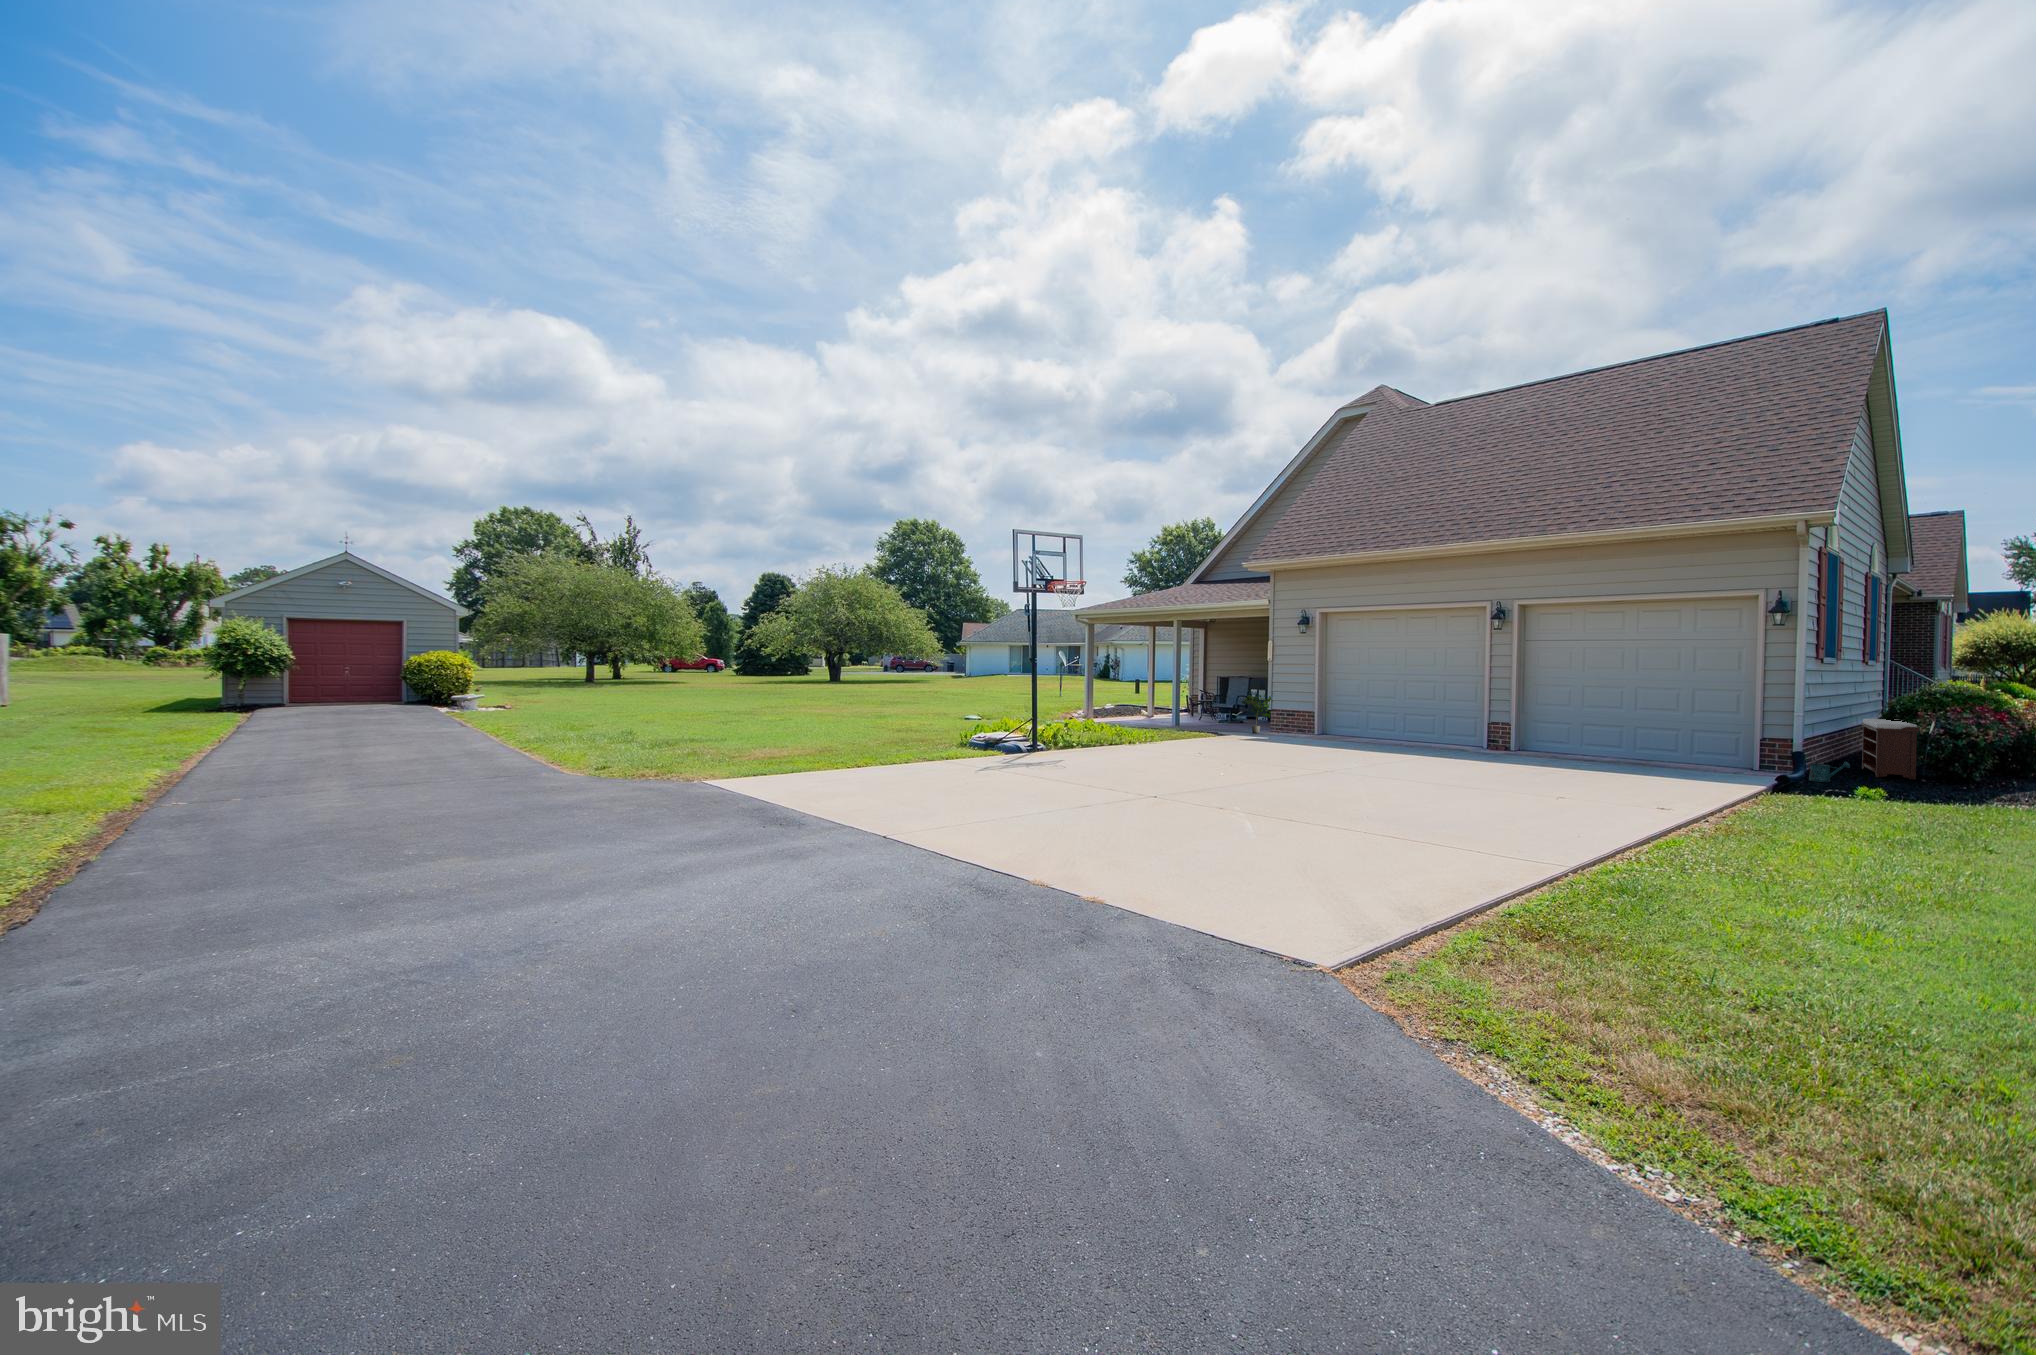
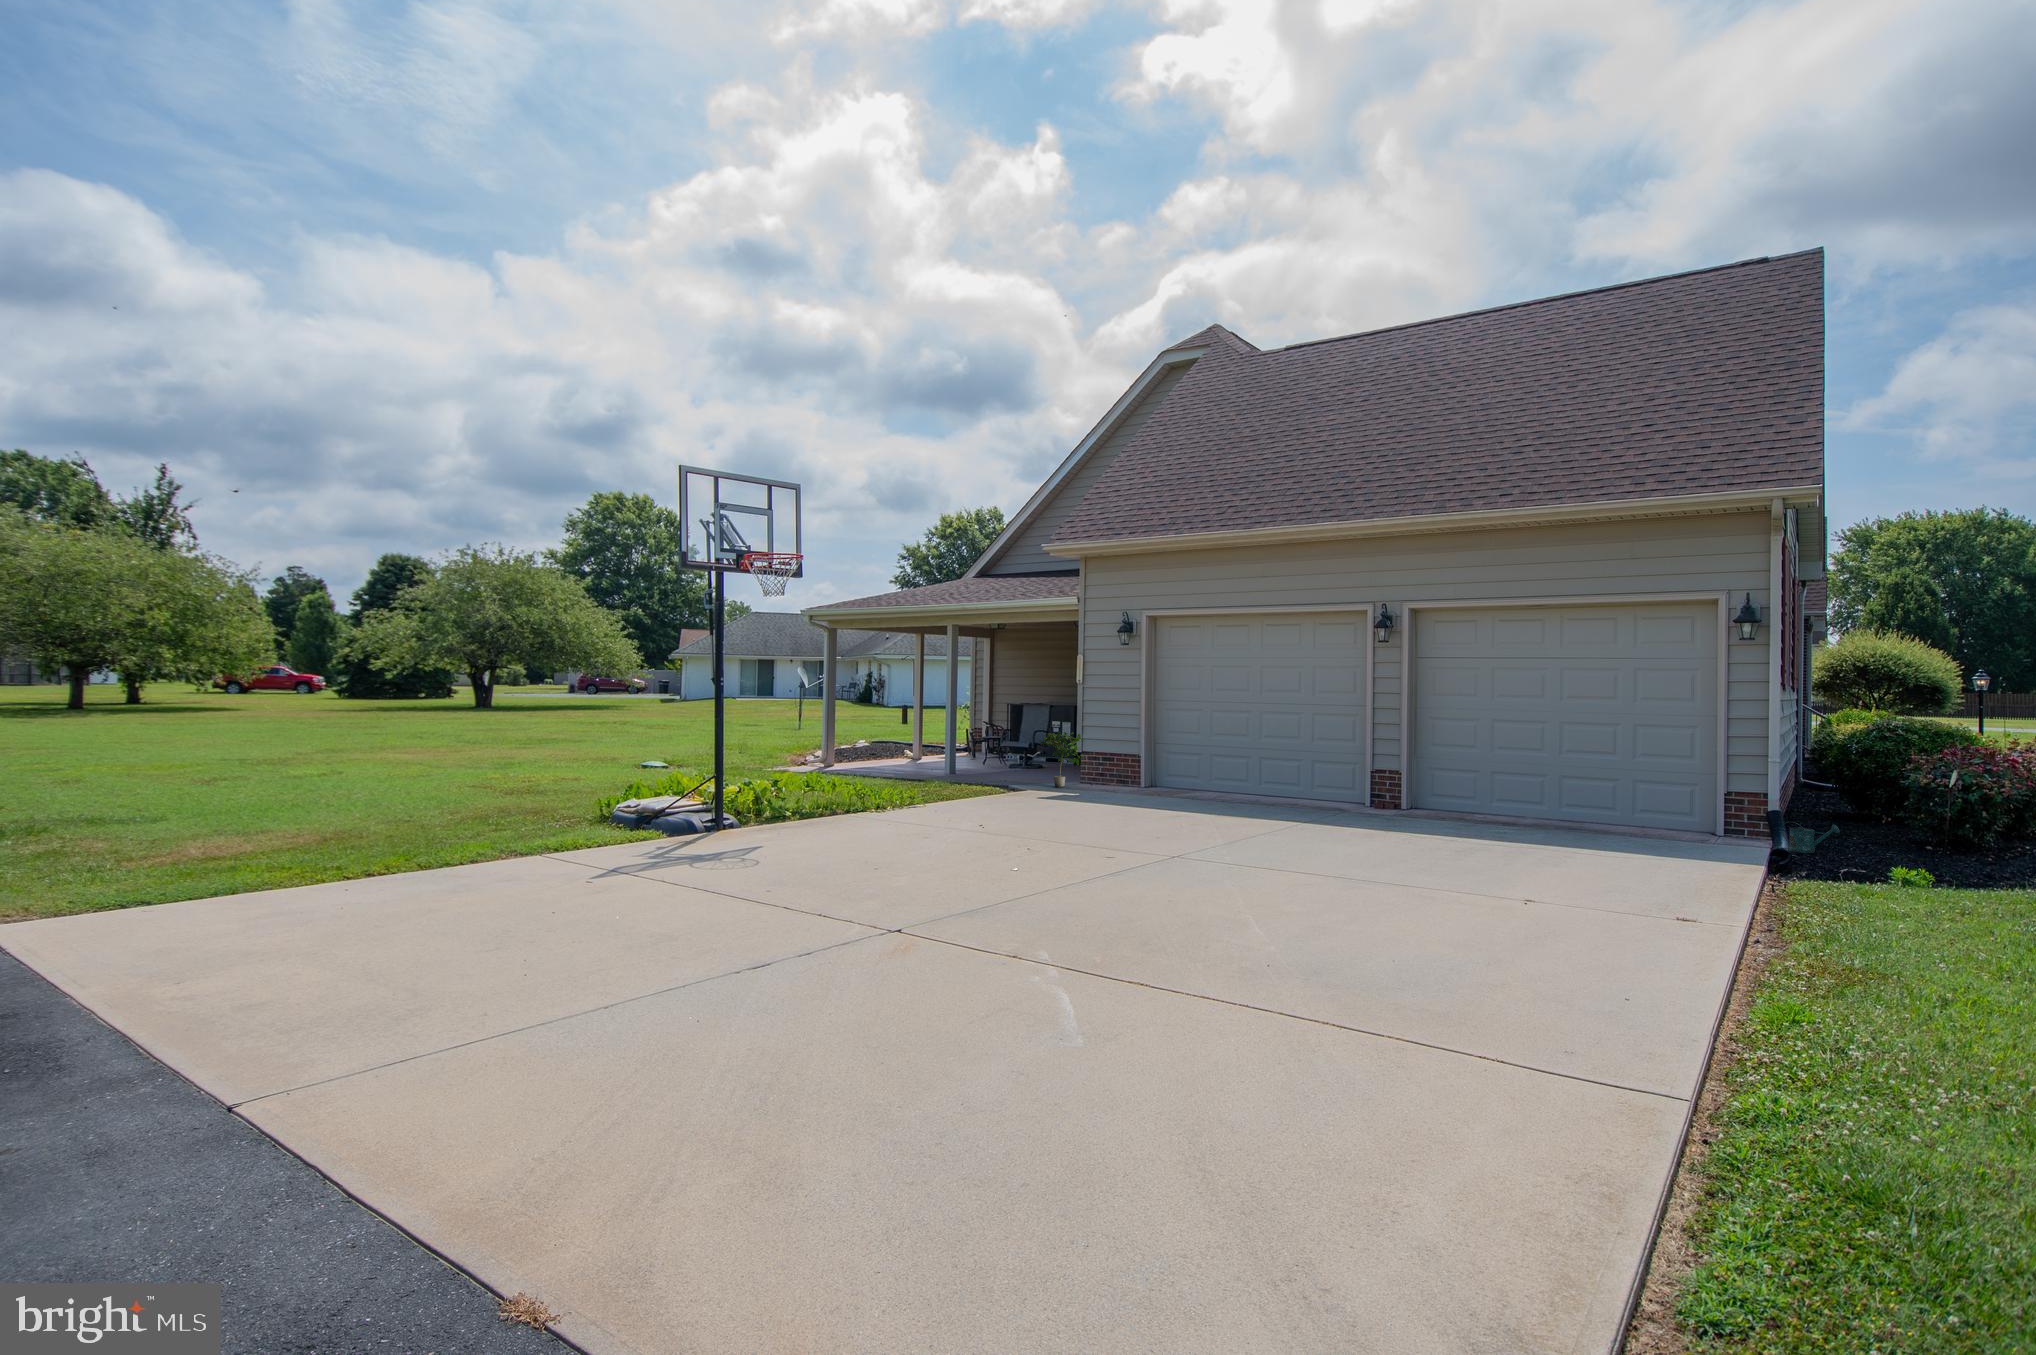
bench: present [1861,719,1919,780] -> none [1828,763,1909,845]

